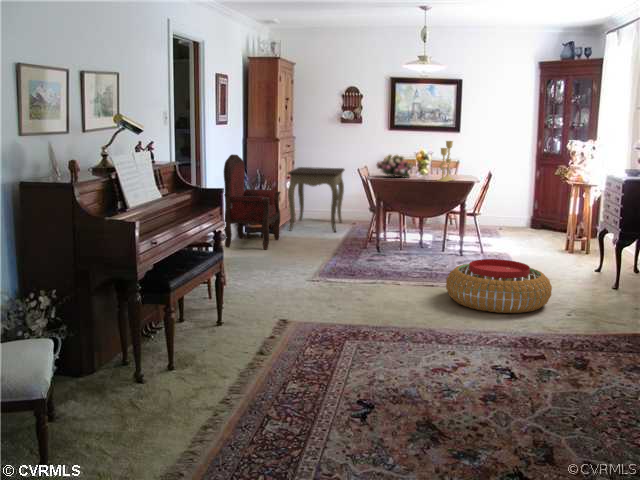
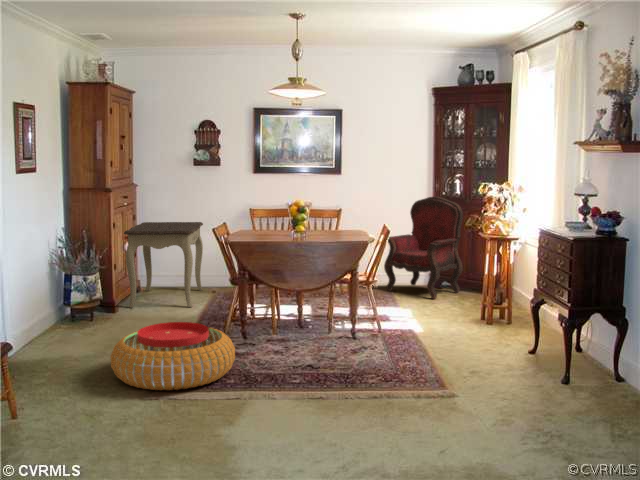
candlestick: present [437,141,455,181] -> none [318,188,343,242]
flower arrangement: present [376,154,413,178] -> none [238,206,287,237]
armchair: present [224,155,281,249] -> present [384,197,463,299]
pouf: present [446,259,552,313] -> present [111,322,235,390]

